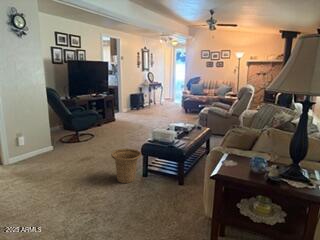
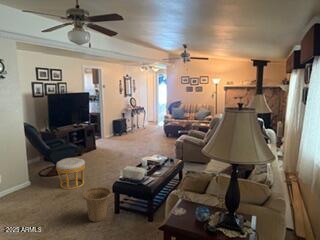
ottoman: none [79,123,109,154] -> present [56,158,85,189]

